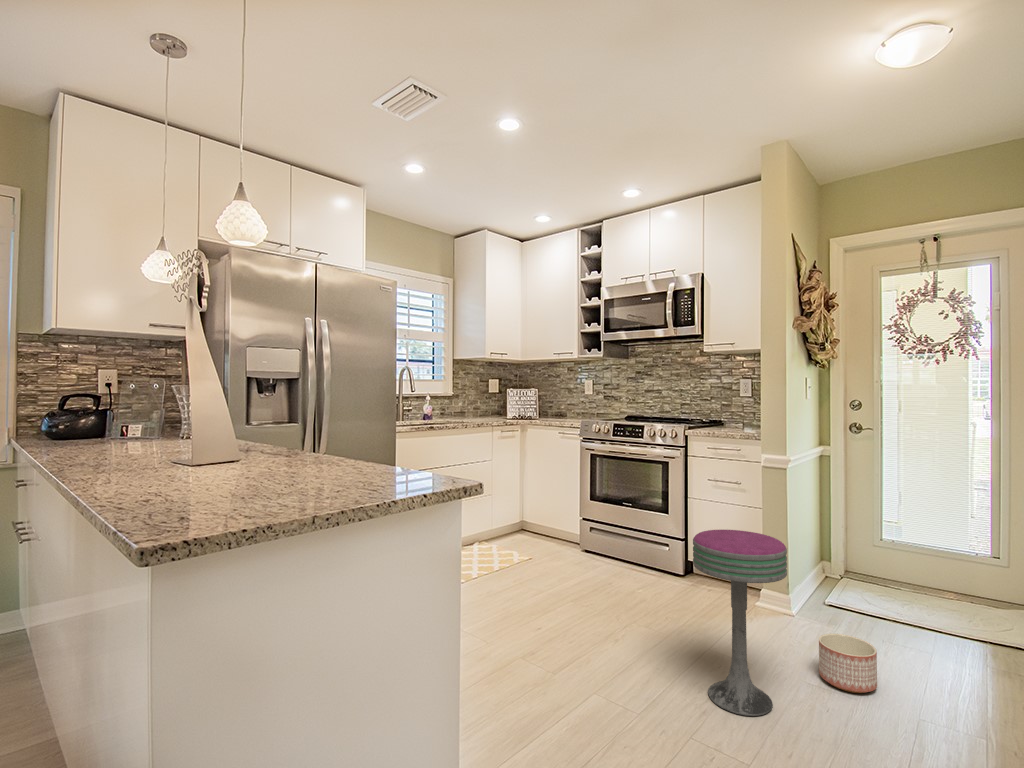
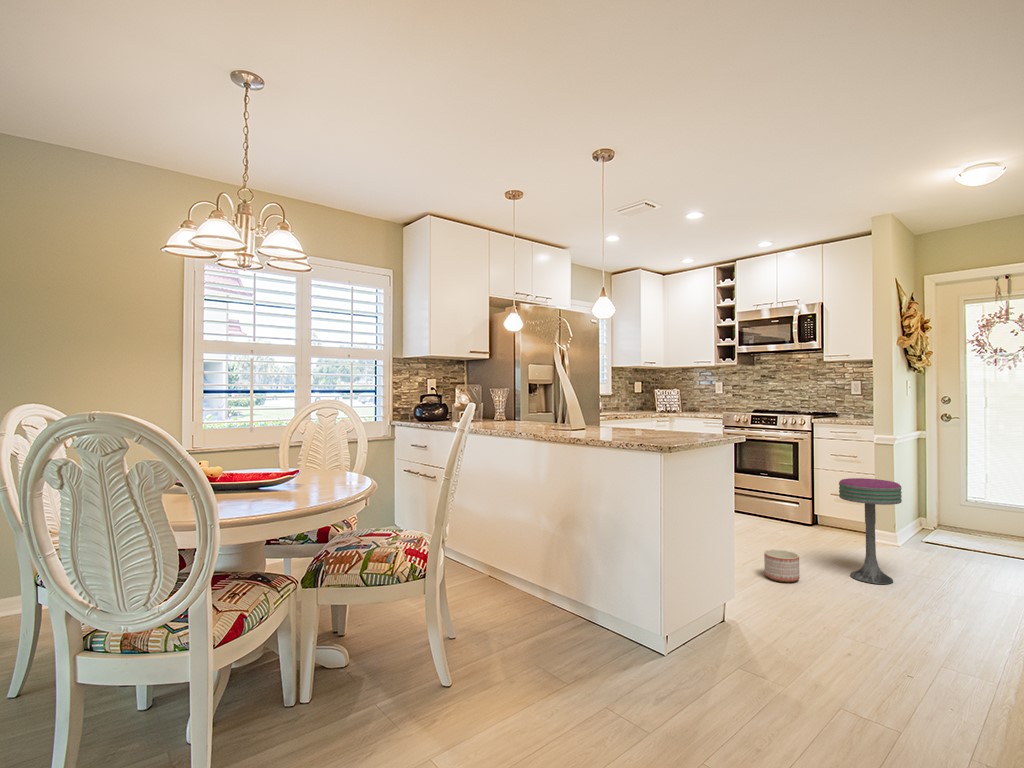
planter: present [819,634,877,693] -> present [764,550,800,582]

